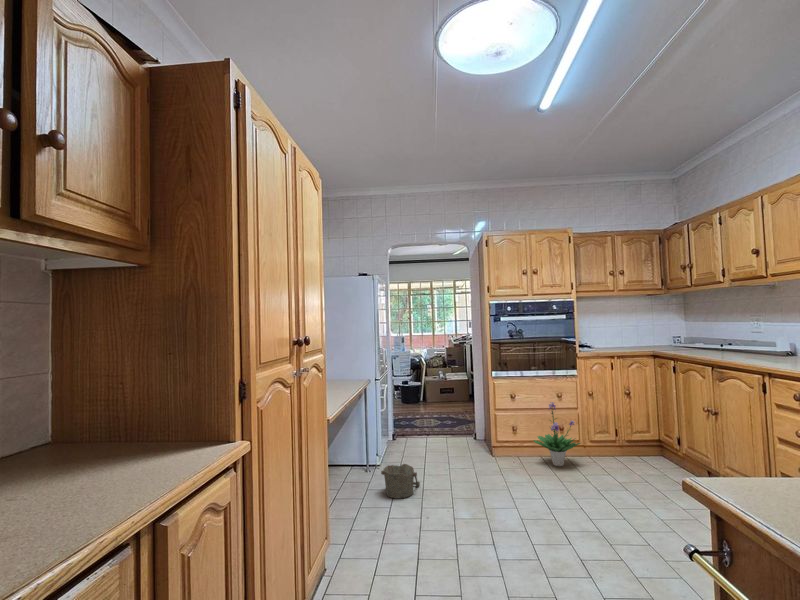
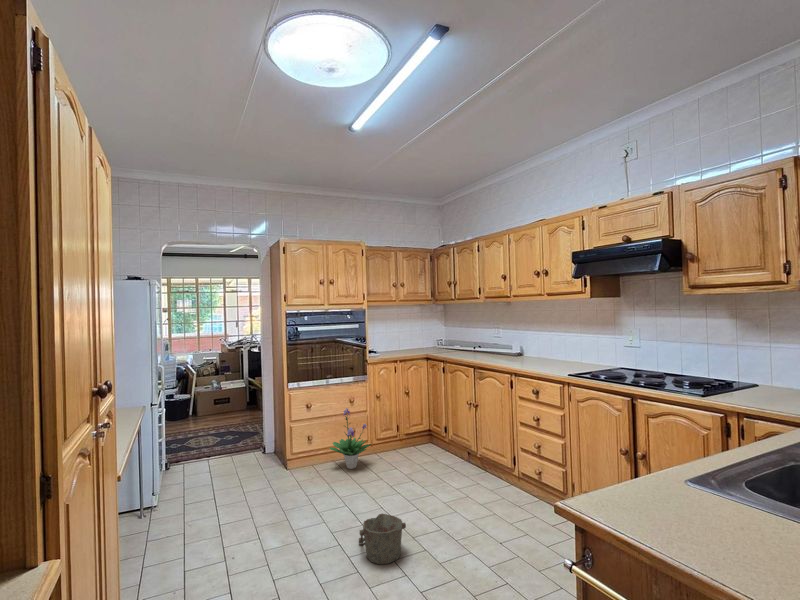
bucket: present [381,464,420,499] -> present [359,514,406,564]

